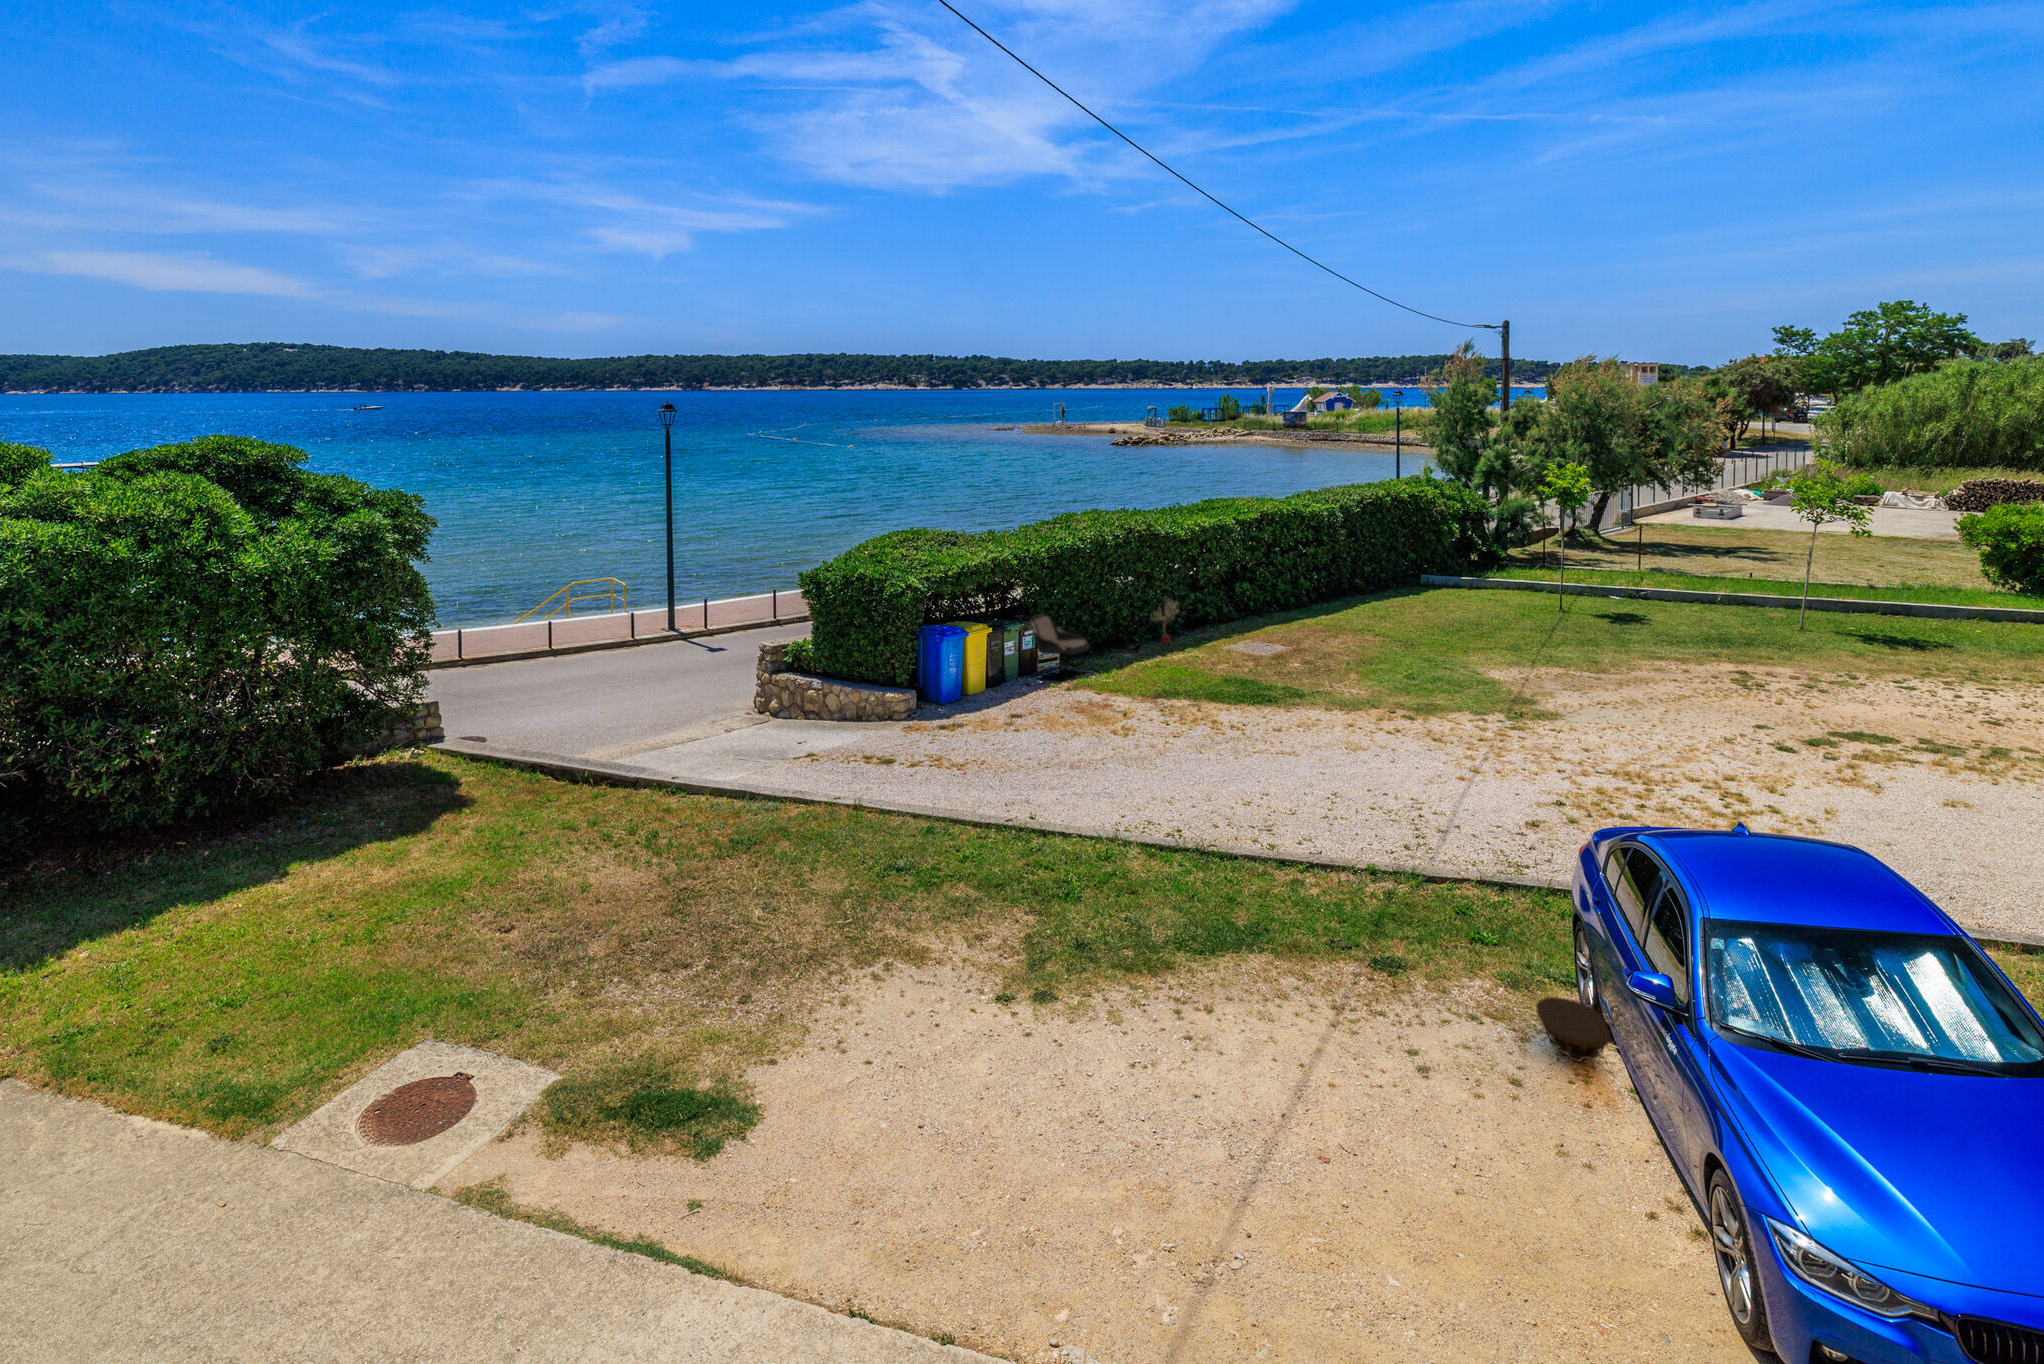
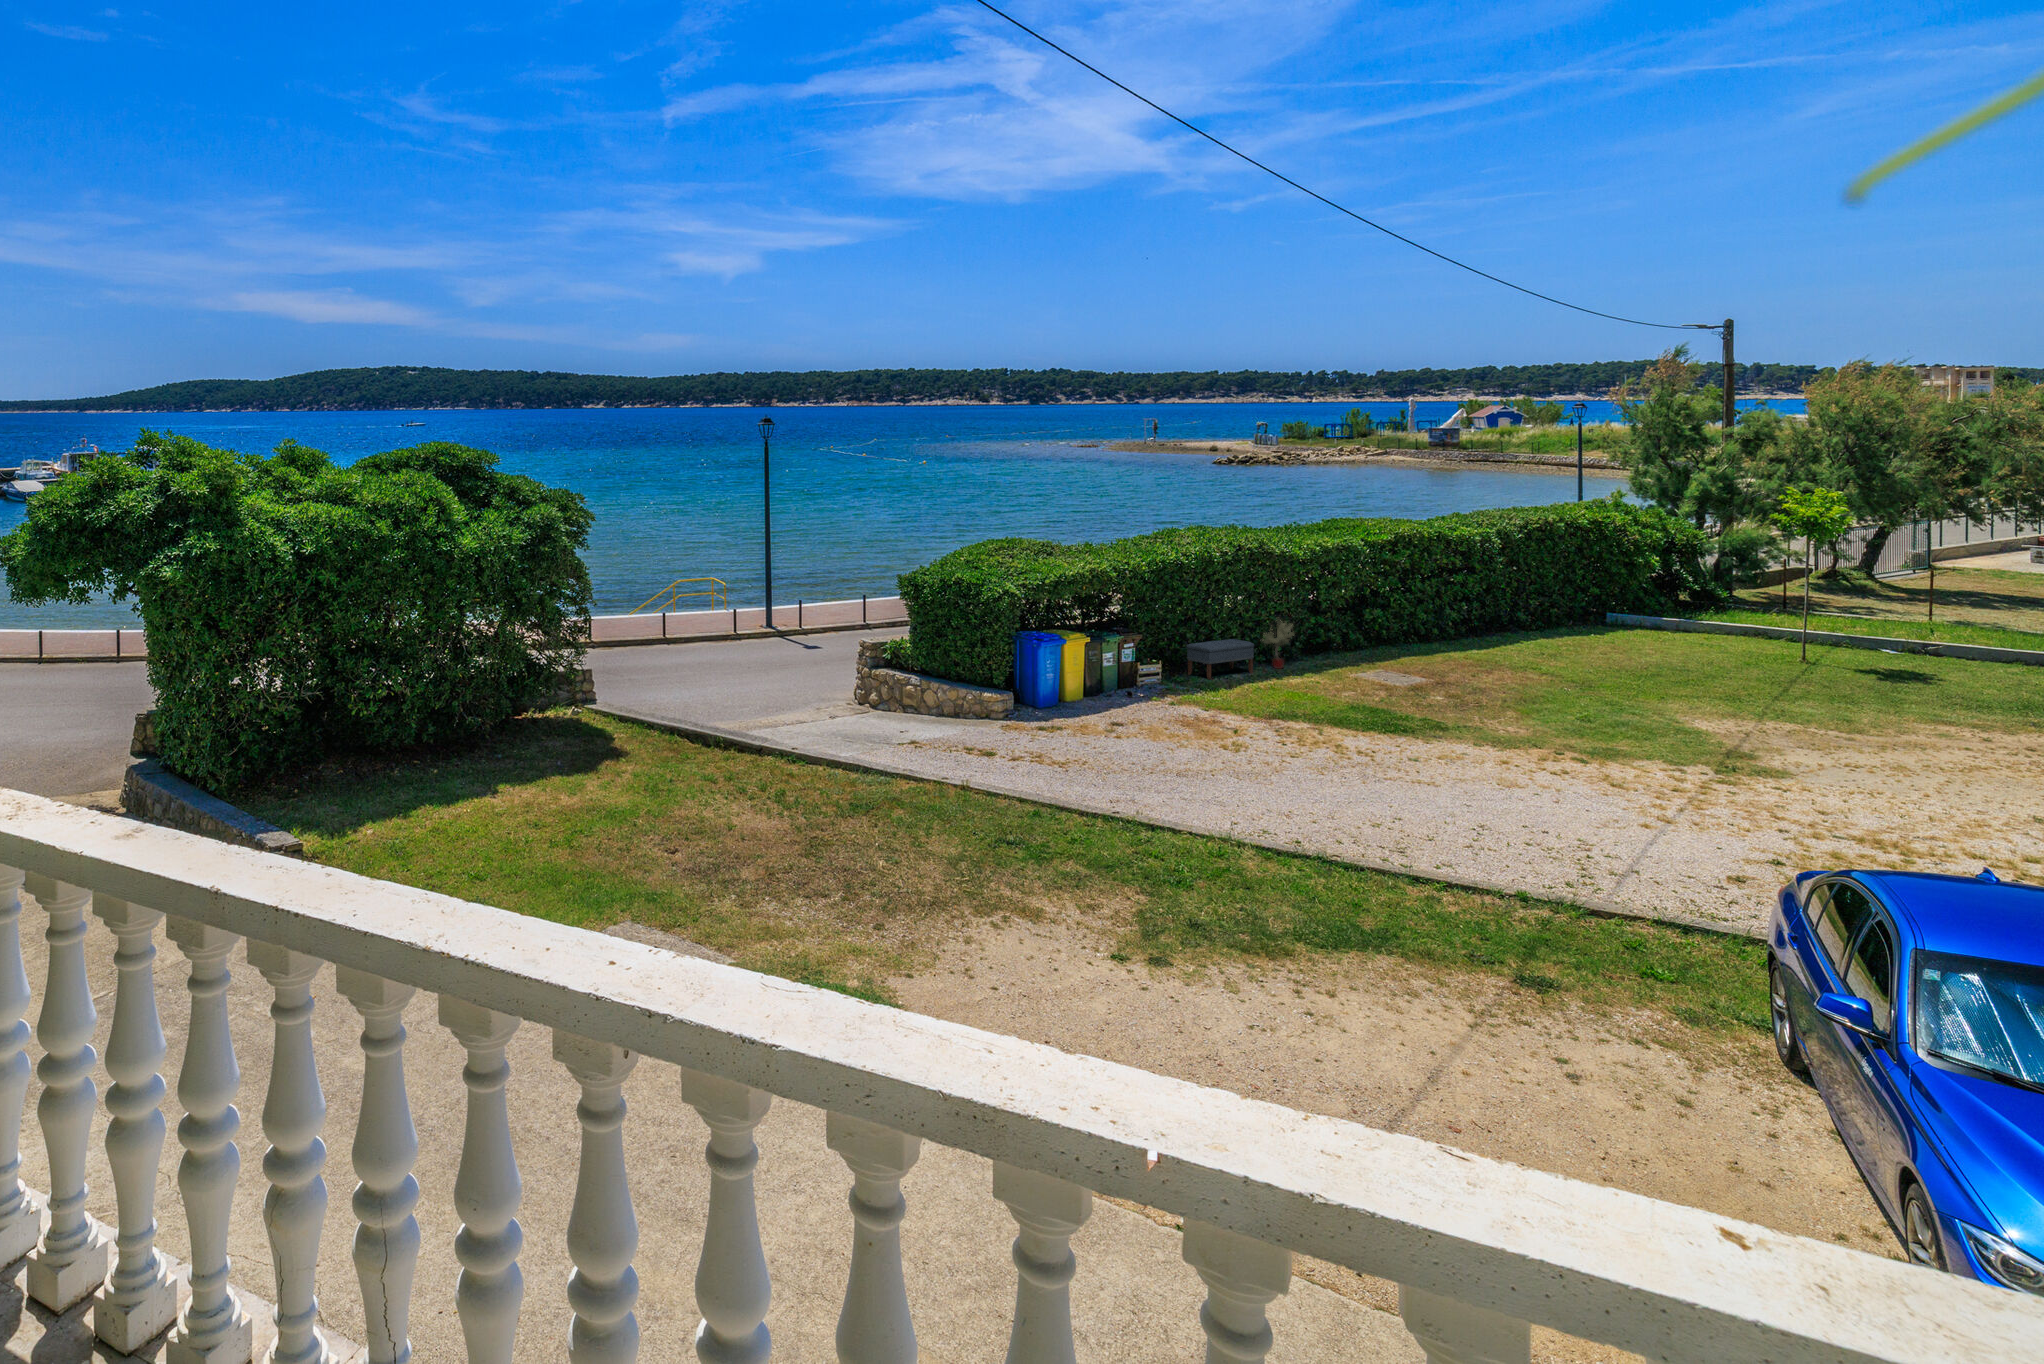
lounge chair: present [1030,615,1089,679] -> none [1125,628,1192,697]
bench: none [1086,619,1145,660] -> present [1186,639,1254,679]
basket: present [1536,997,1610,1061] -> none [1714,1029,1804,1094]

